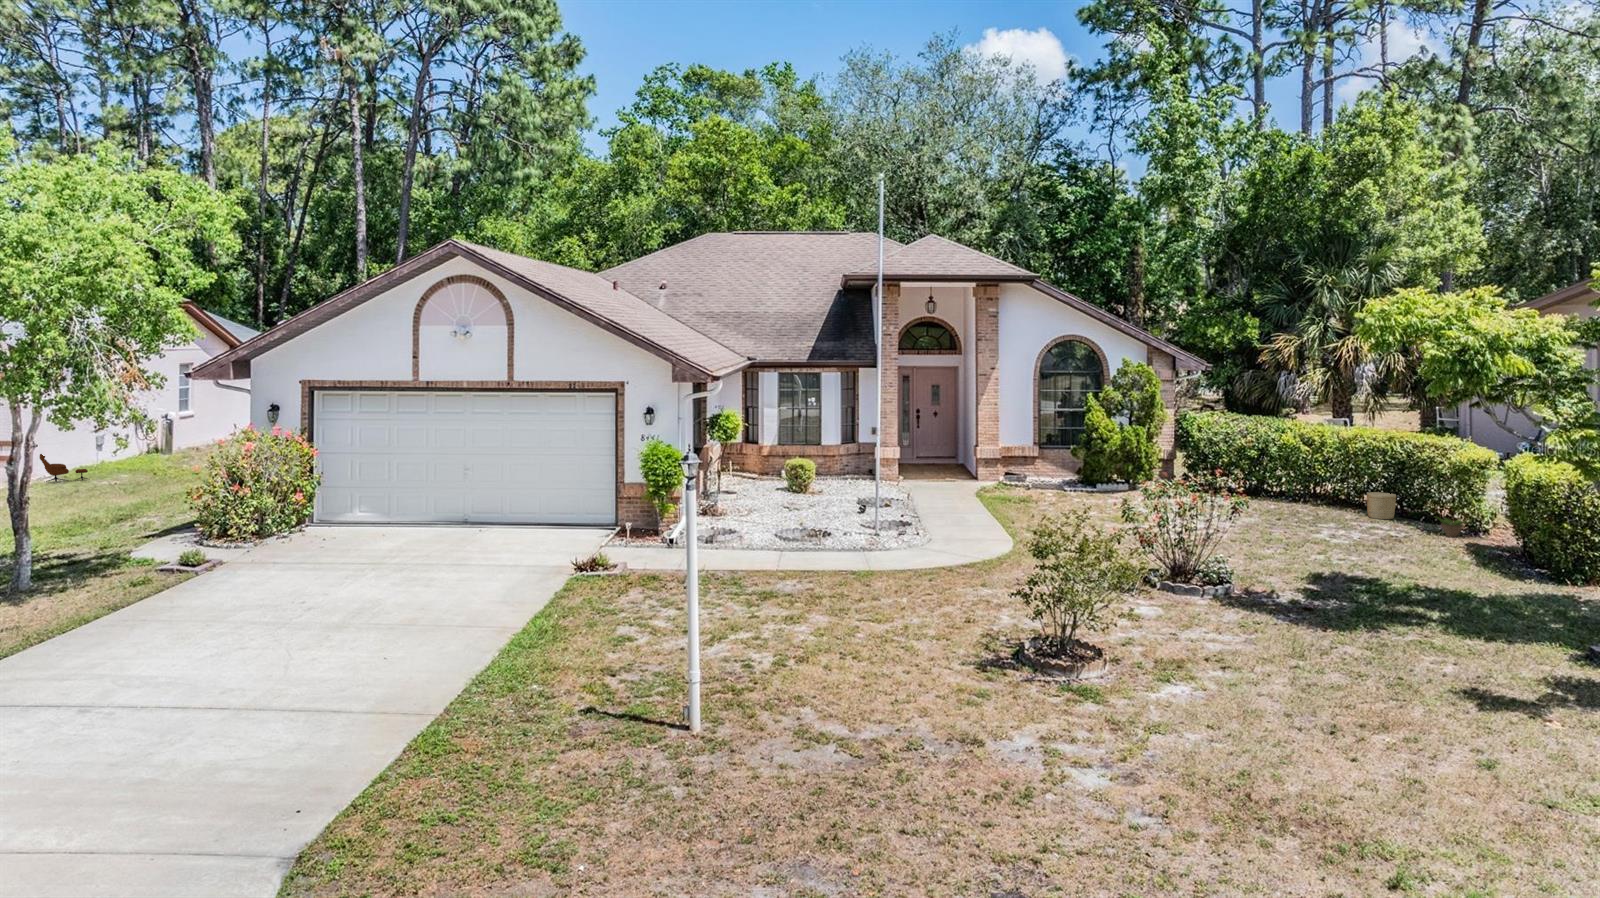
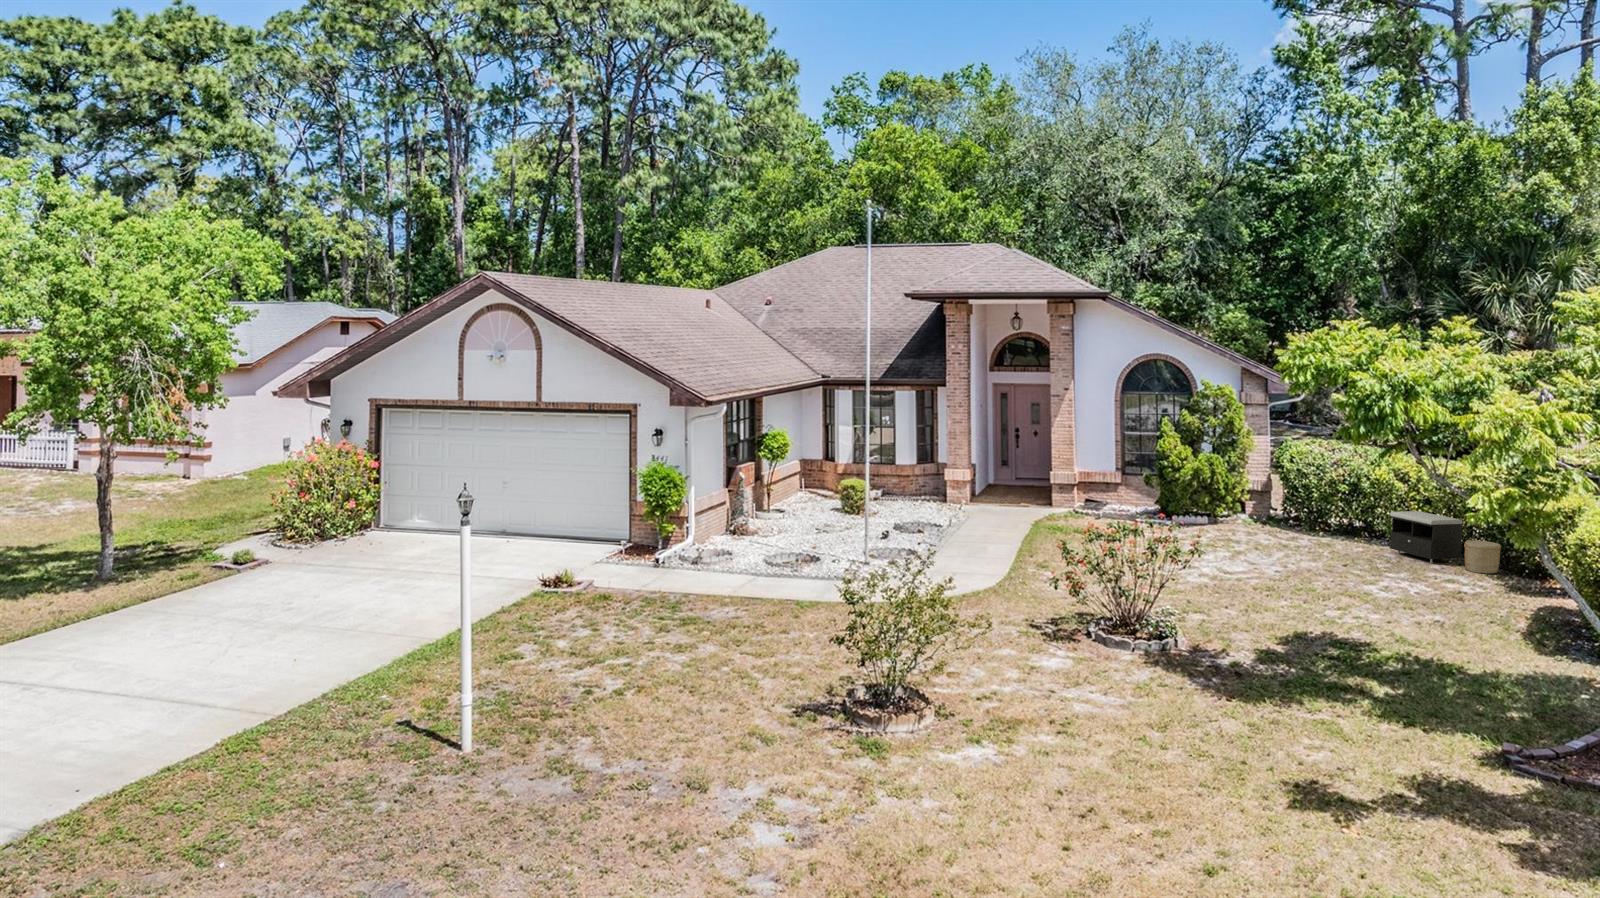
lounge chair: present [40,454,88,482] -> none [233,456,273,481]
storage bench: none [1299,470,1361,513] -> present [1390,511,1462,563]
decorative plant: present [1439,519,1464,537] -> none [1528,574,1574,601]

